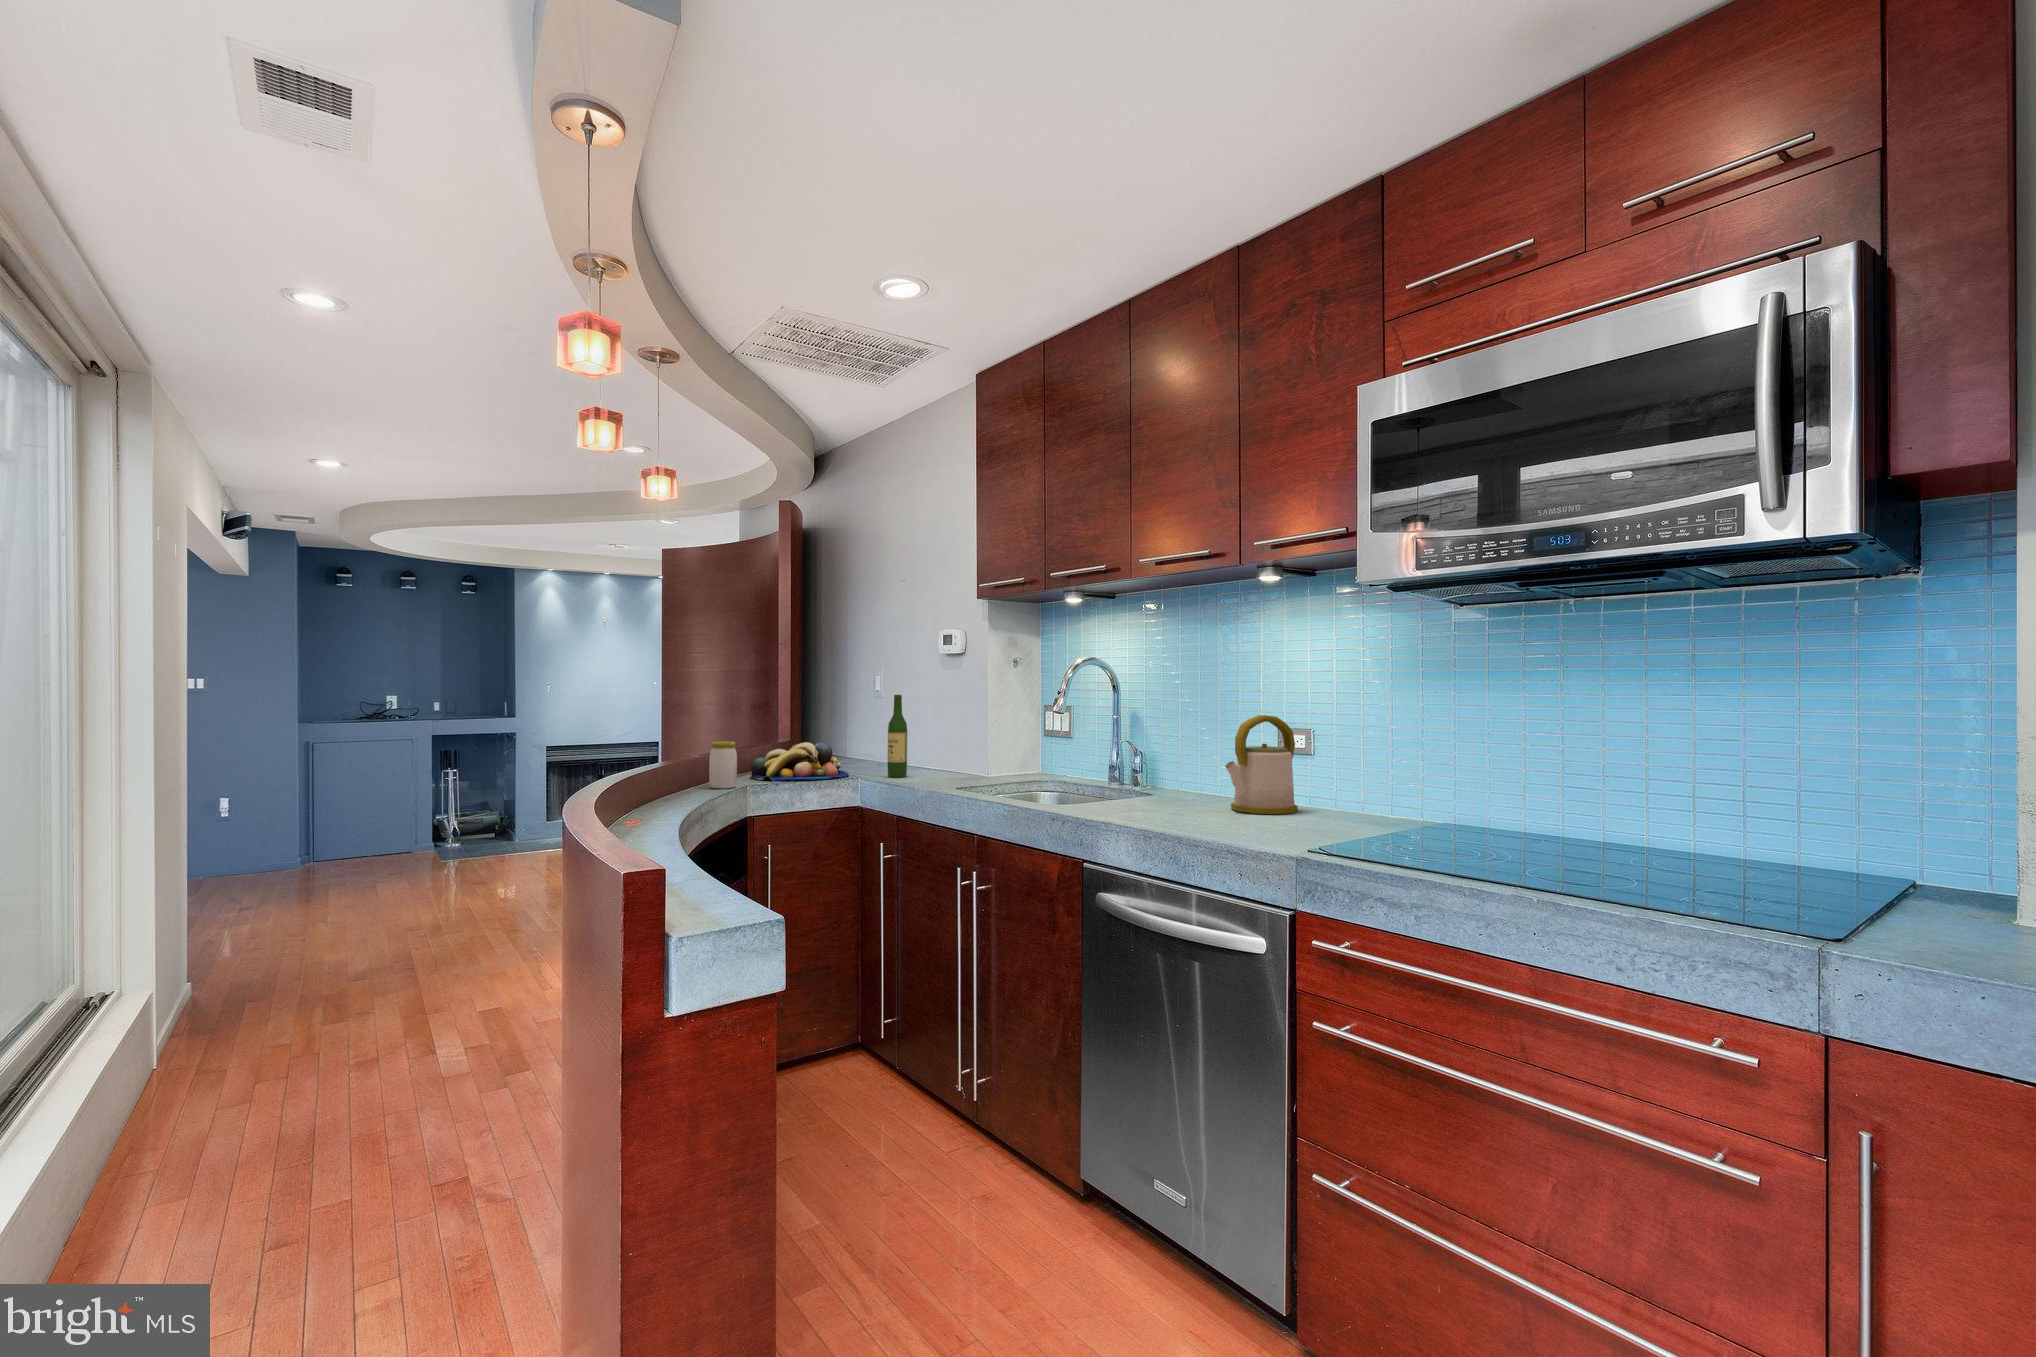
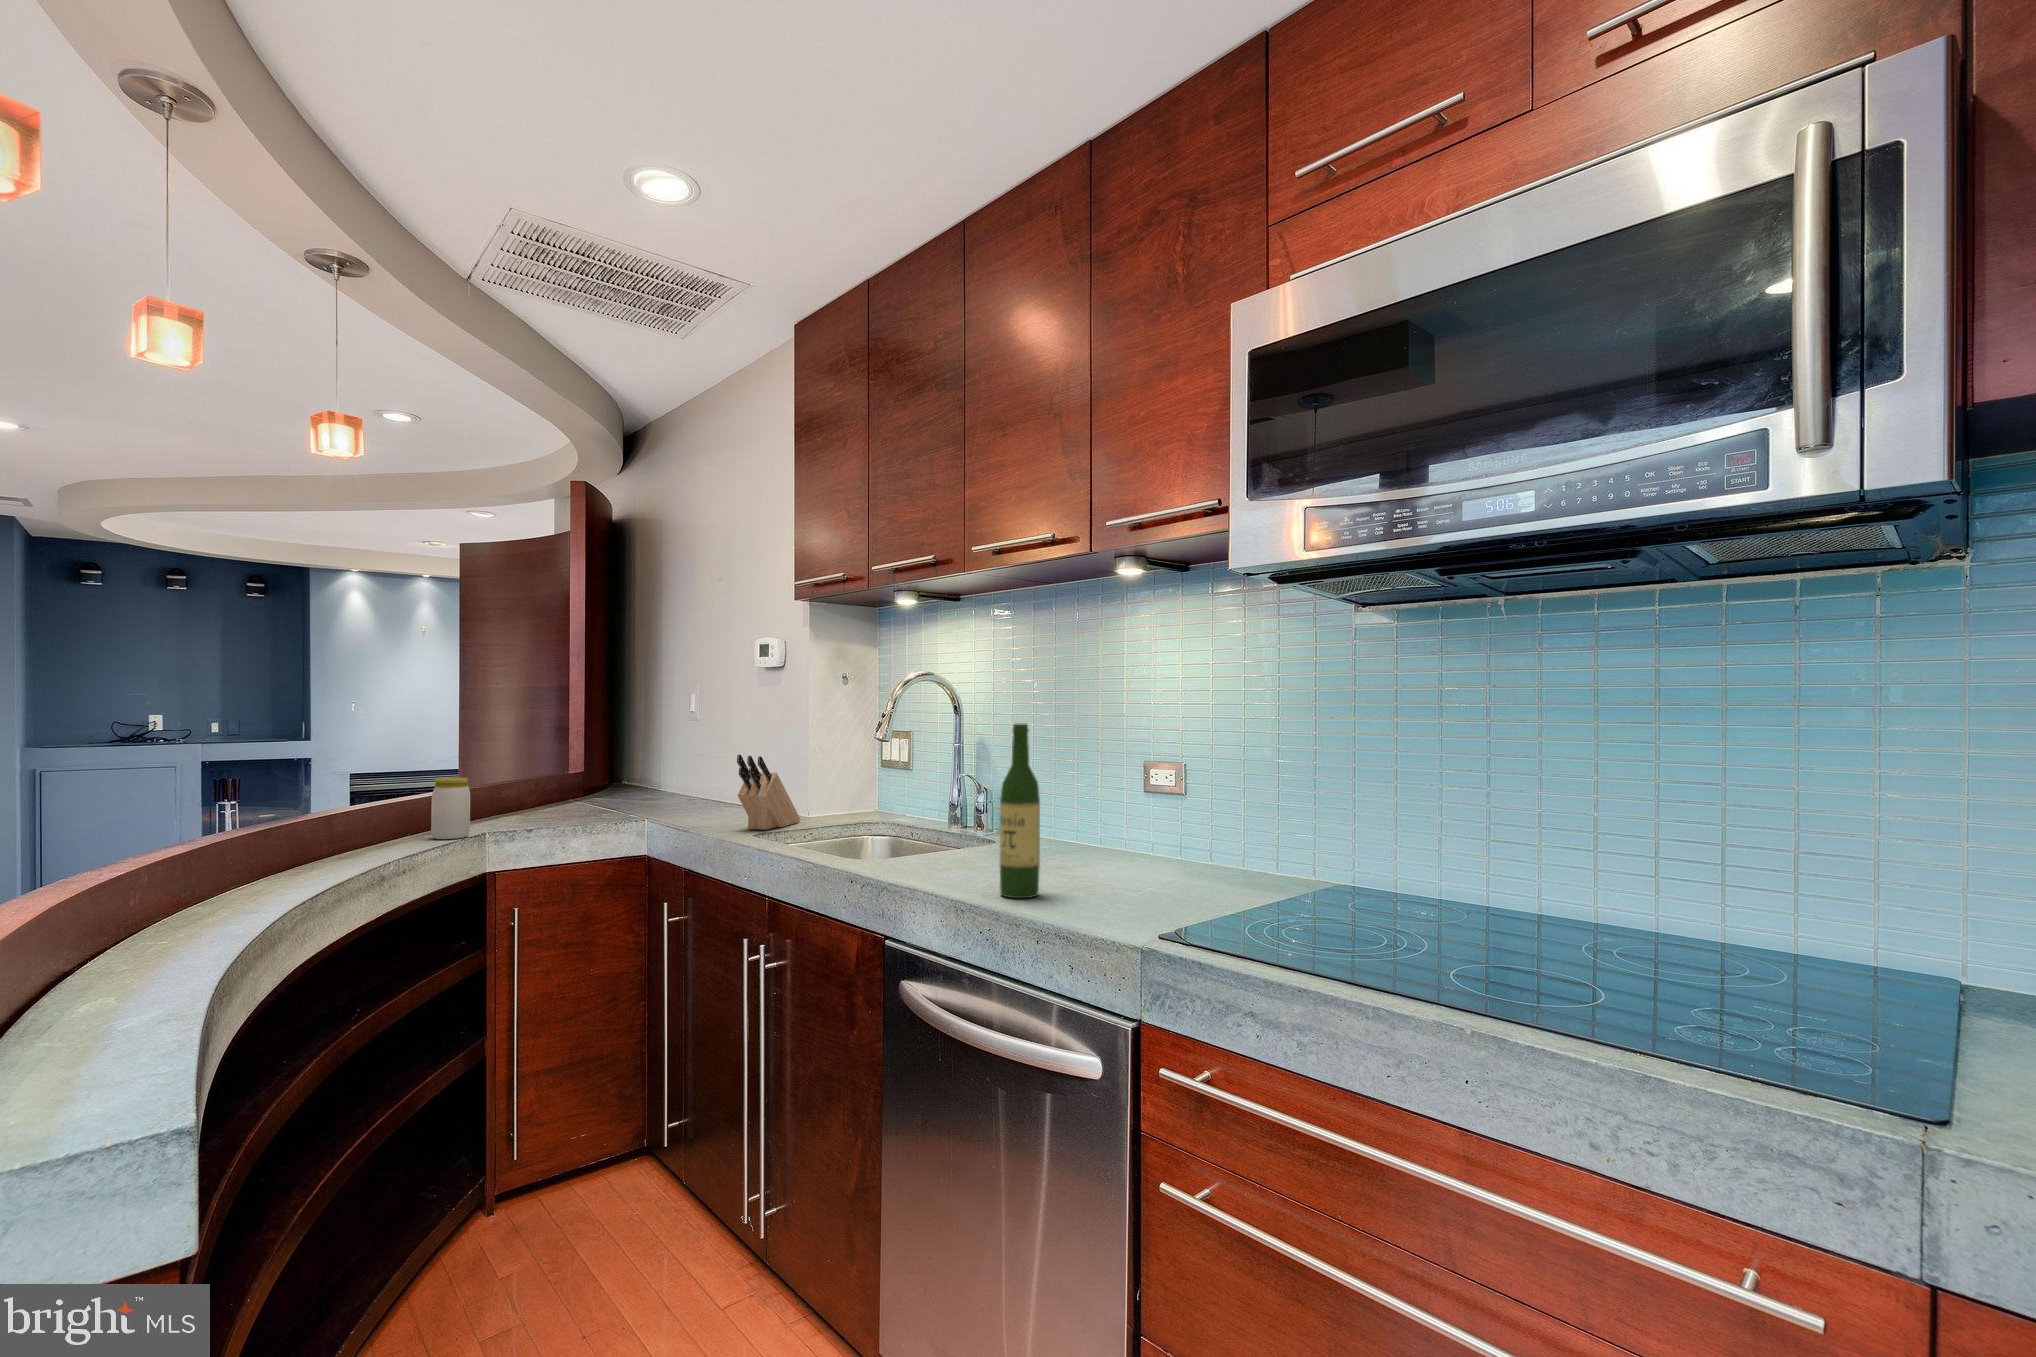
wine bottle: present [888,695,907,777] -> present [1000,723,1040,898]
kettle: present [1225,715,1298,814] -> none [1074,743,1166,872]
knife block: none [940,725,985,785] -> present [737,755,800,830]
fruit bowl: present [750,742,849,781] -> none [502,775,636,826]

